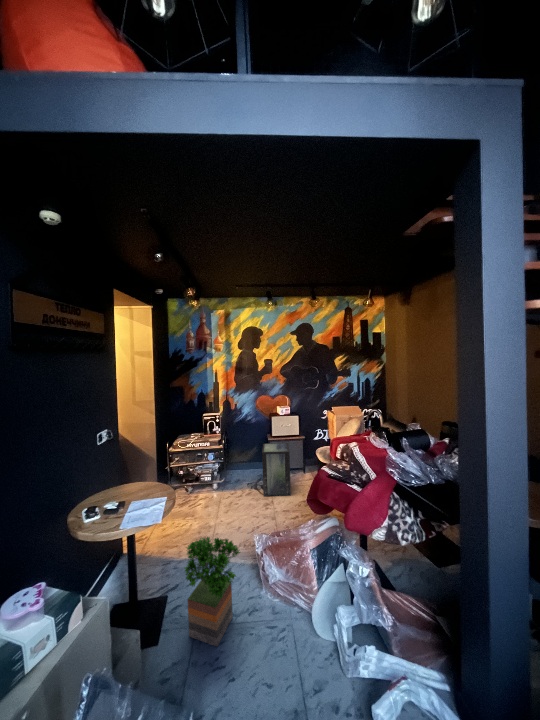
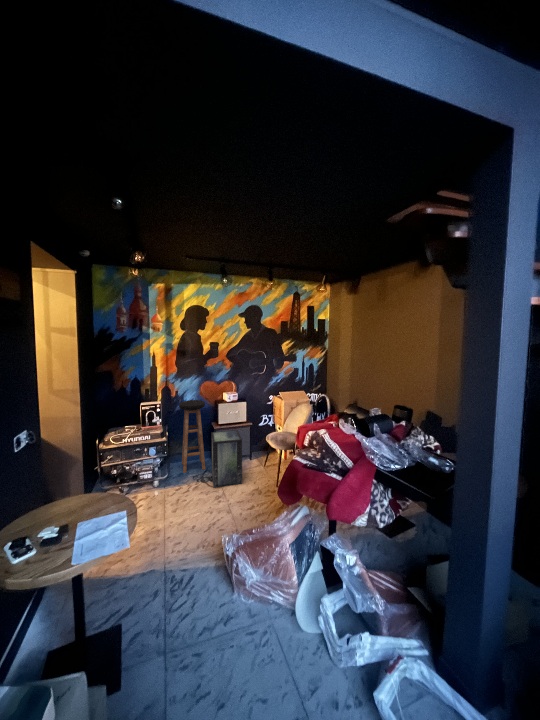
bar stool: none [236,413,260,481] -> present [179,400,205,473]
potted tree: present [185,537,240,647] -> none [152,548,220,673]

